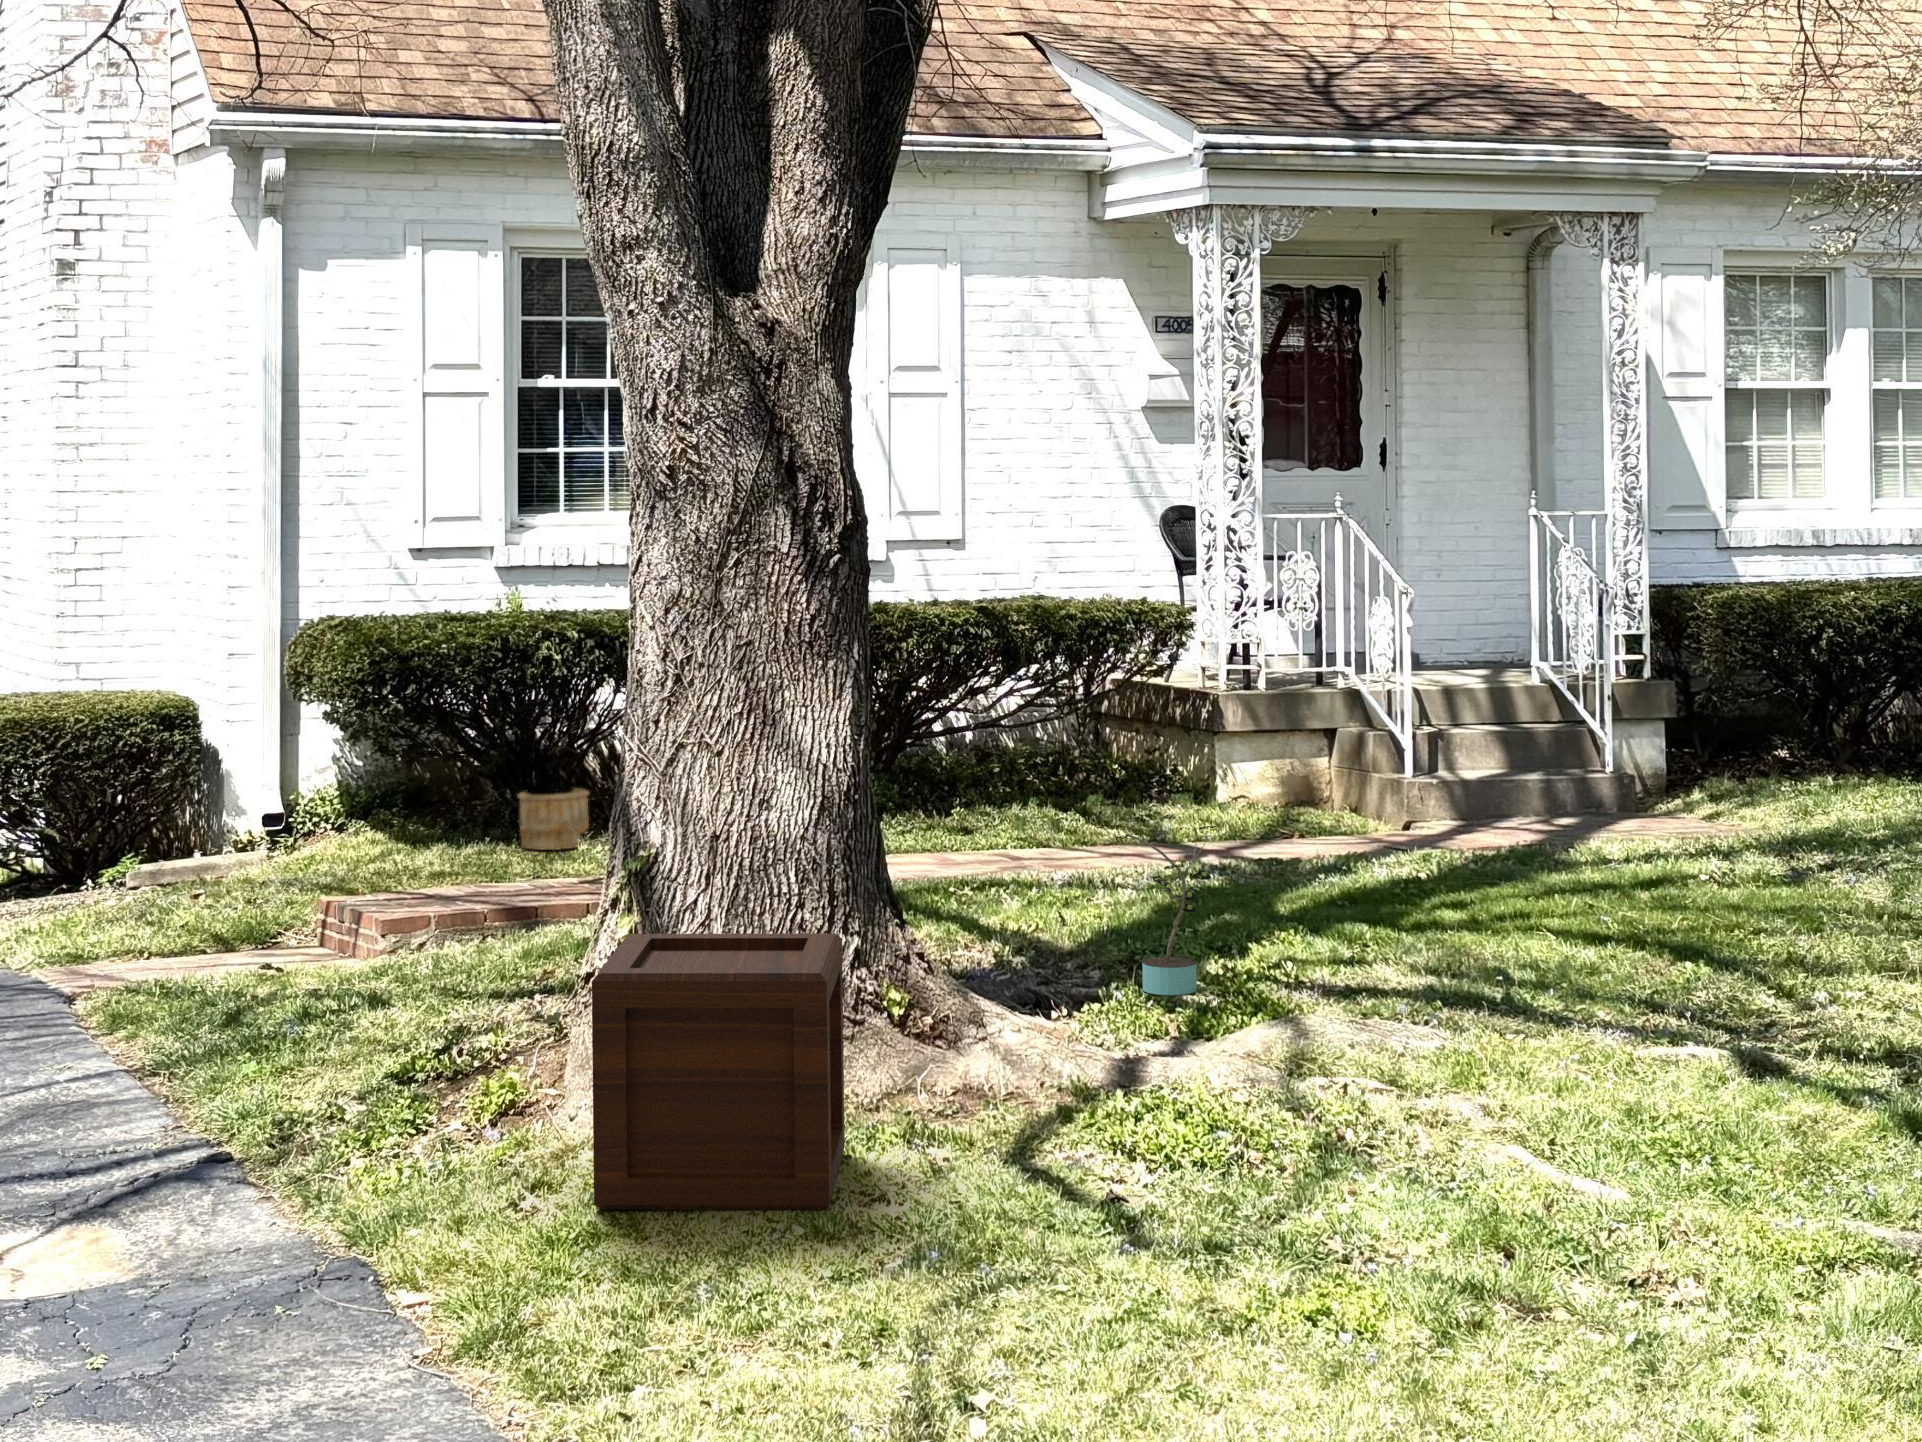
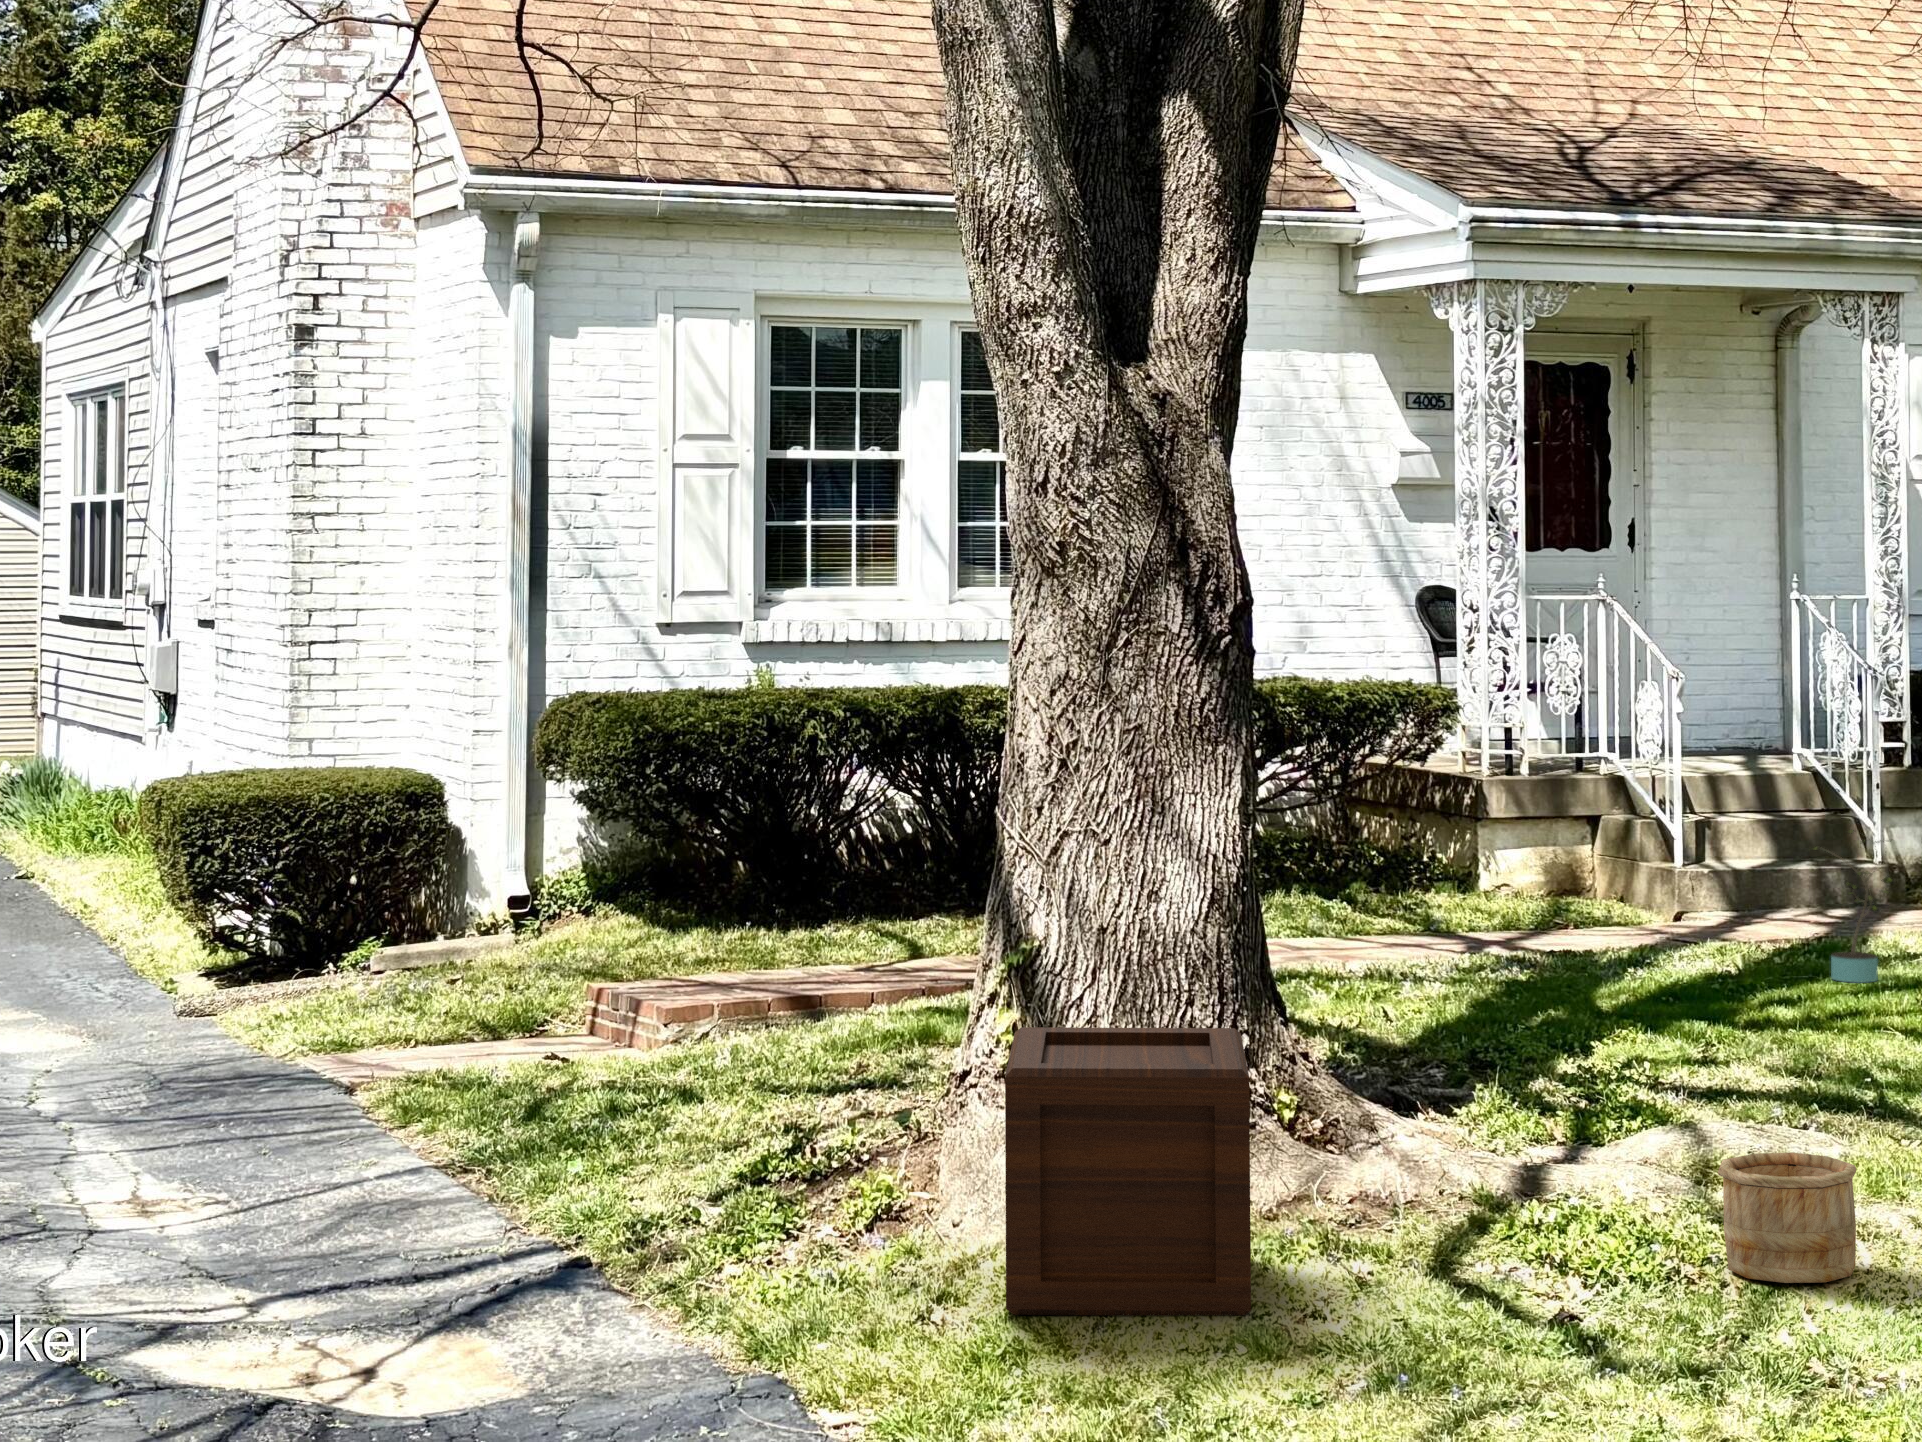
wooden bucket: present [517,788,589,850] -> present [1718,1152,1856,1283]
potted plant: present [1116,813,1217,995] -> present [1811,830,1895,983]

